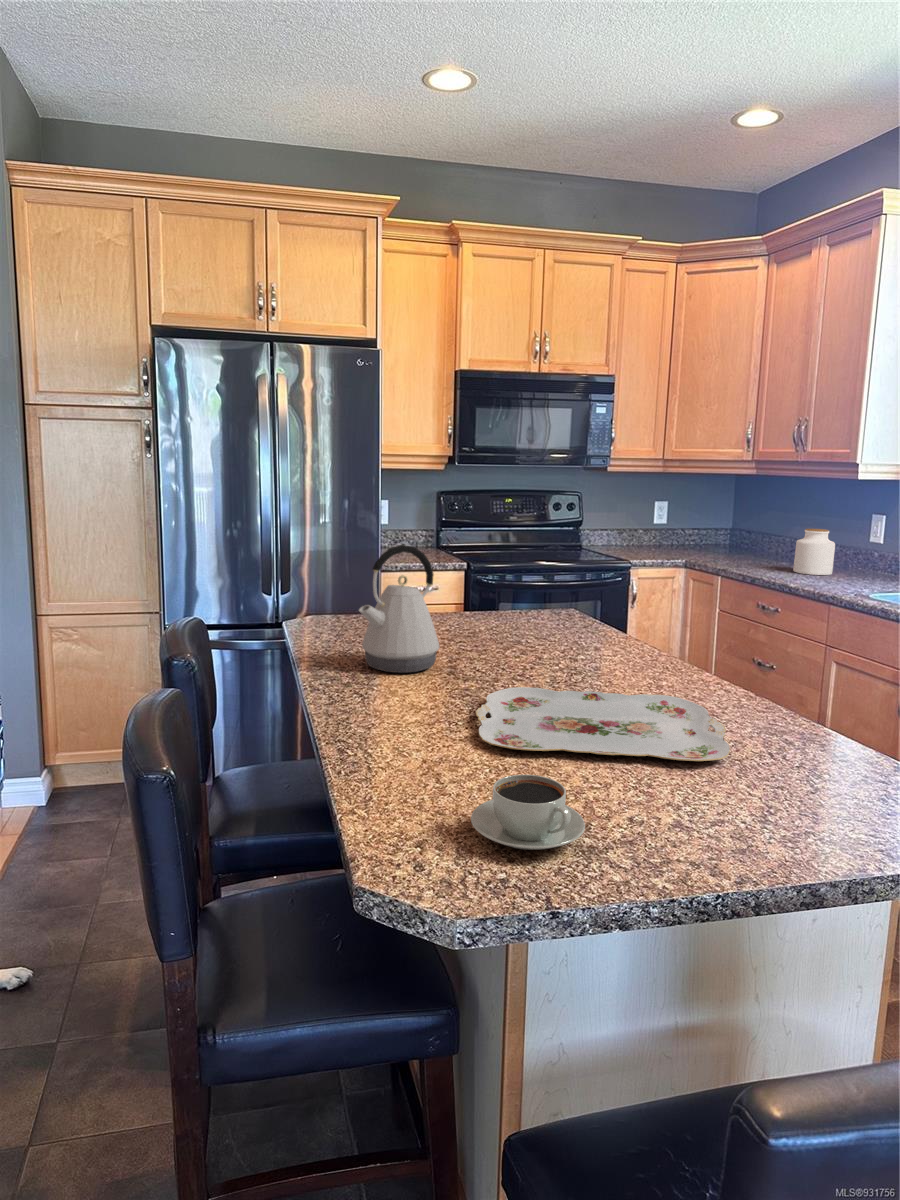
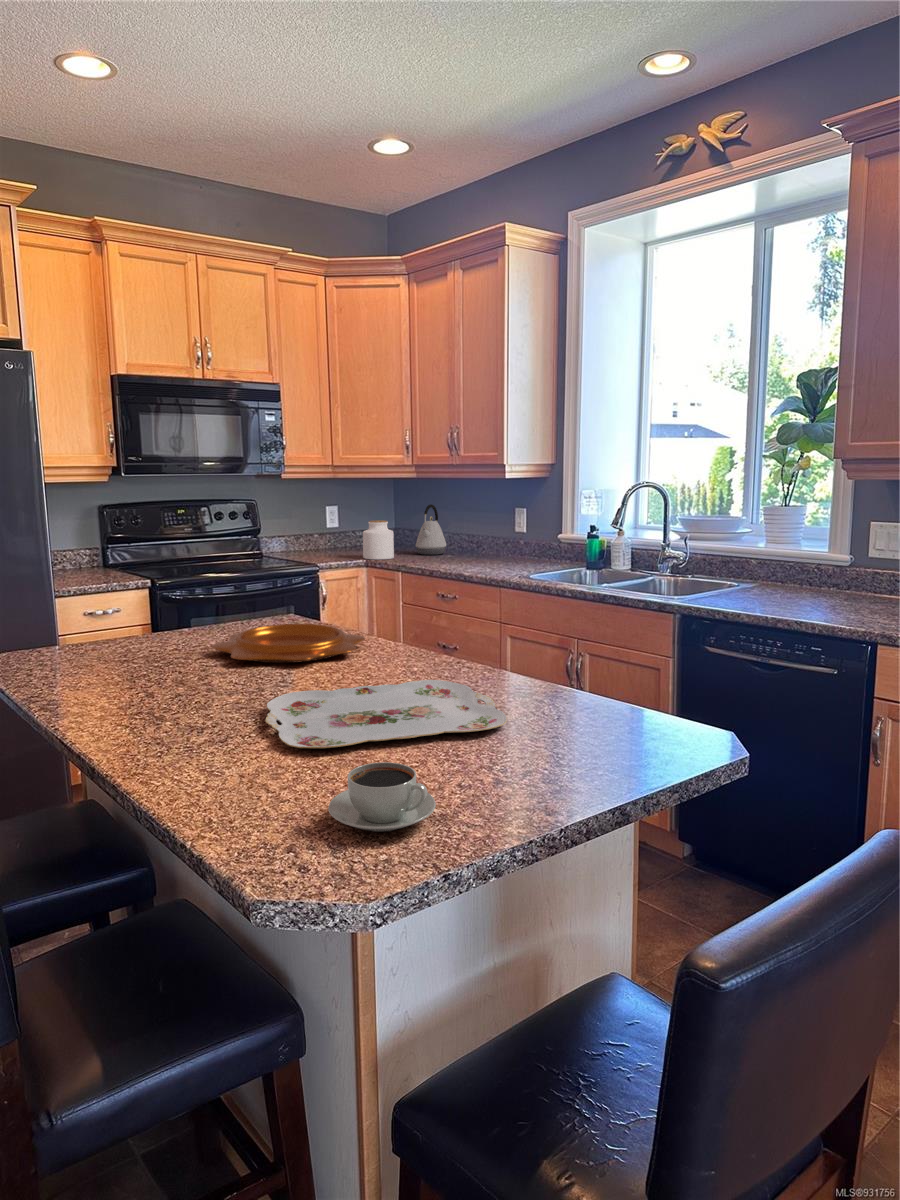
jar: present [793,529,835,575] -> present [363,520,394,560]
kettle: present [359,545,439,673] -> present [416,504,446,555]
decorative bowl: none [475,617,628,658] -> present [212,624,365,663]

